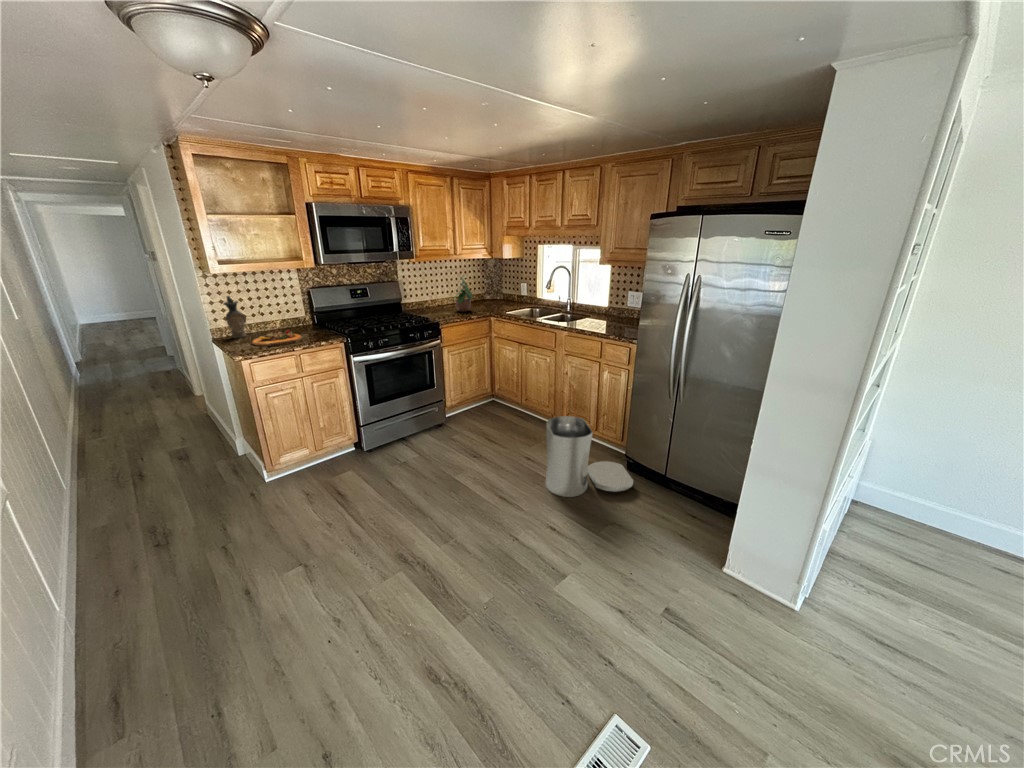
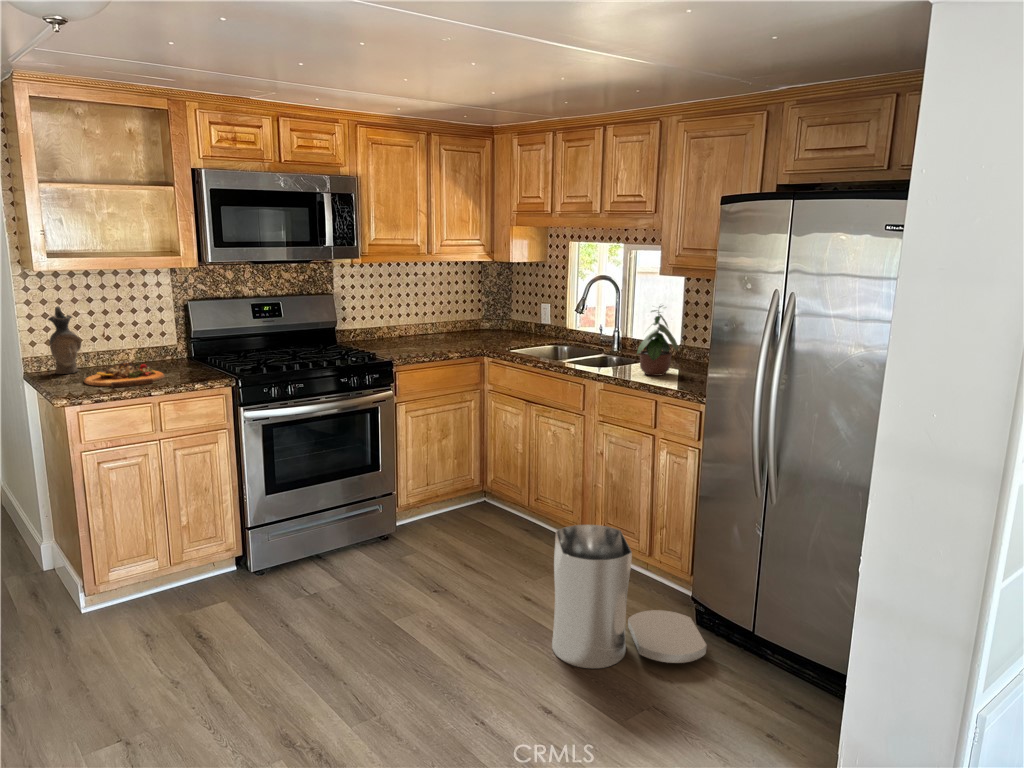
potted plant: present [455,279,473,311] -> present [637,306,678,376]

